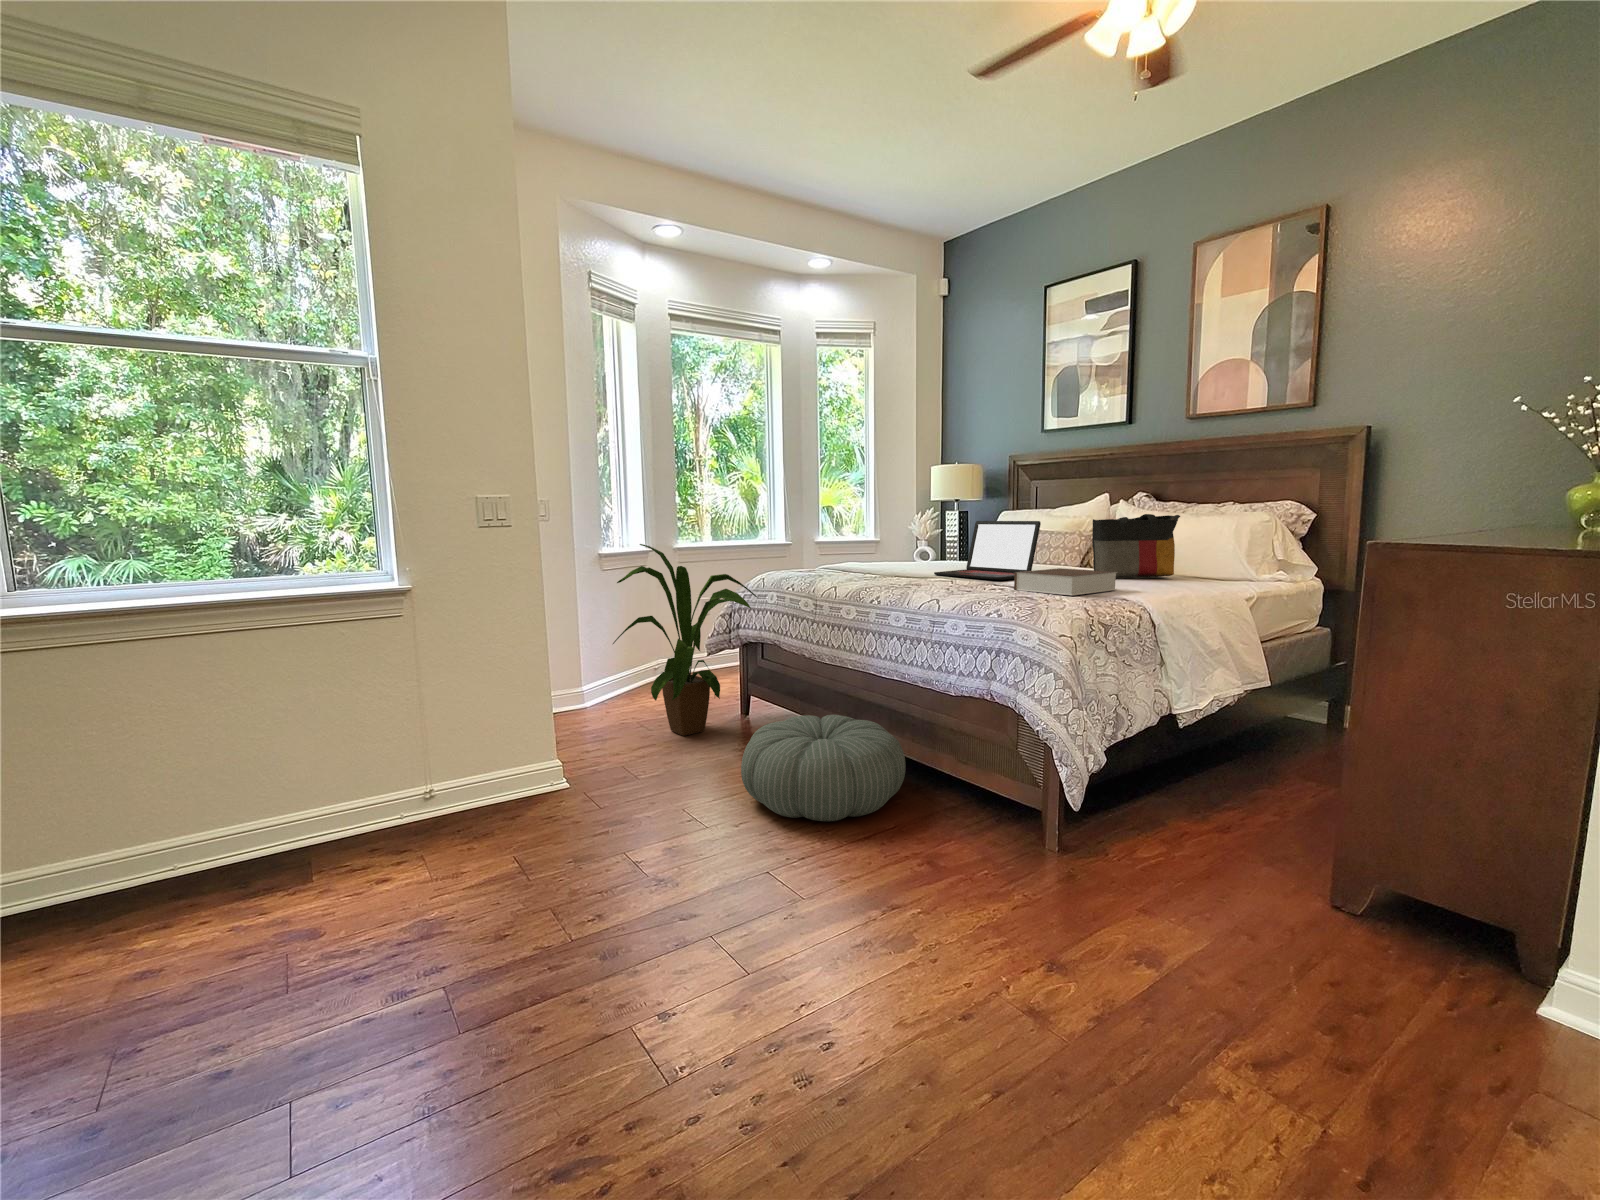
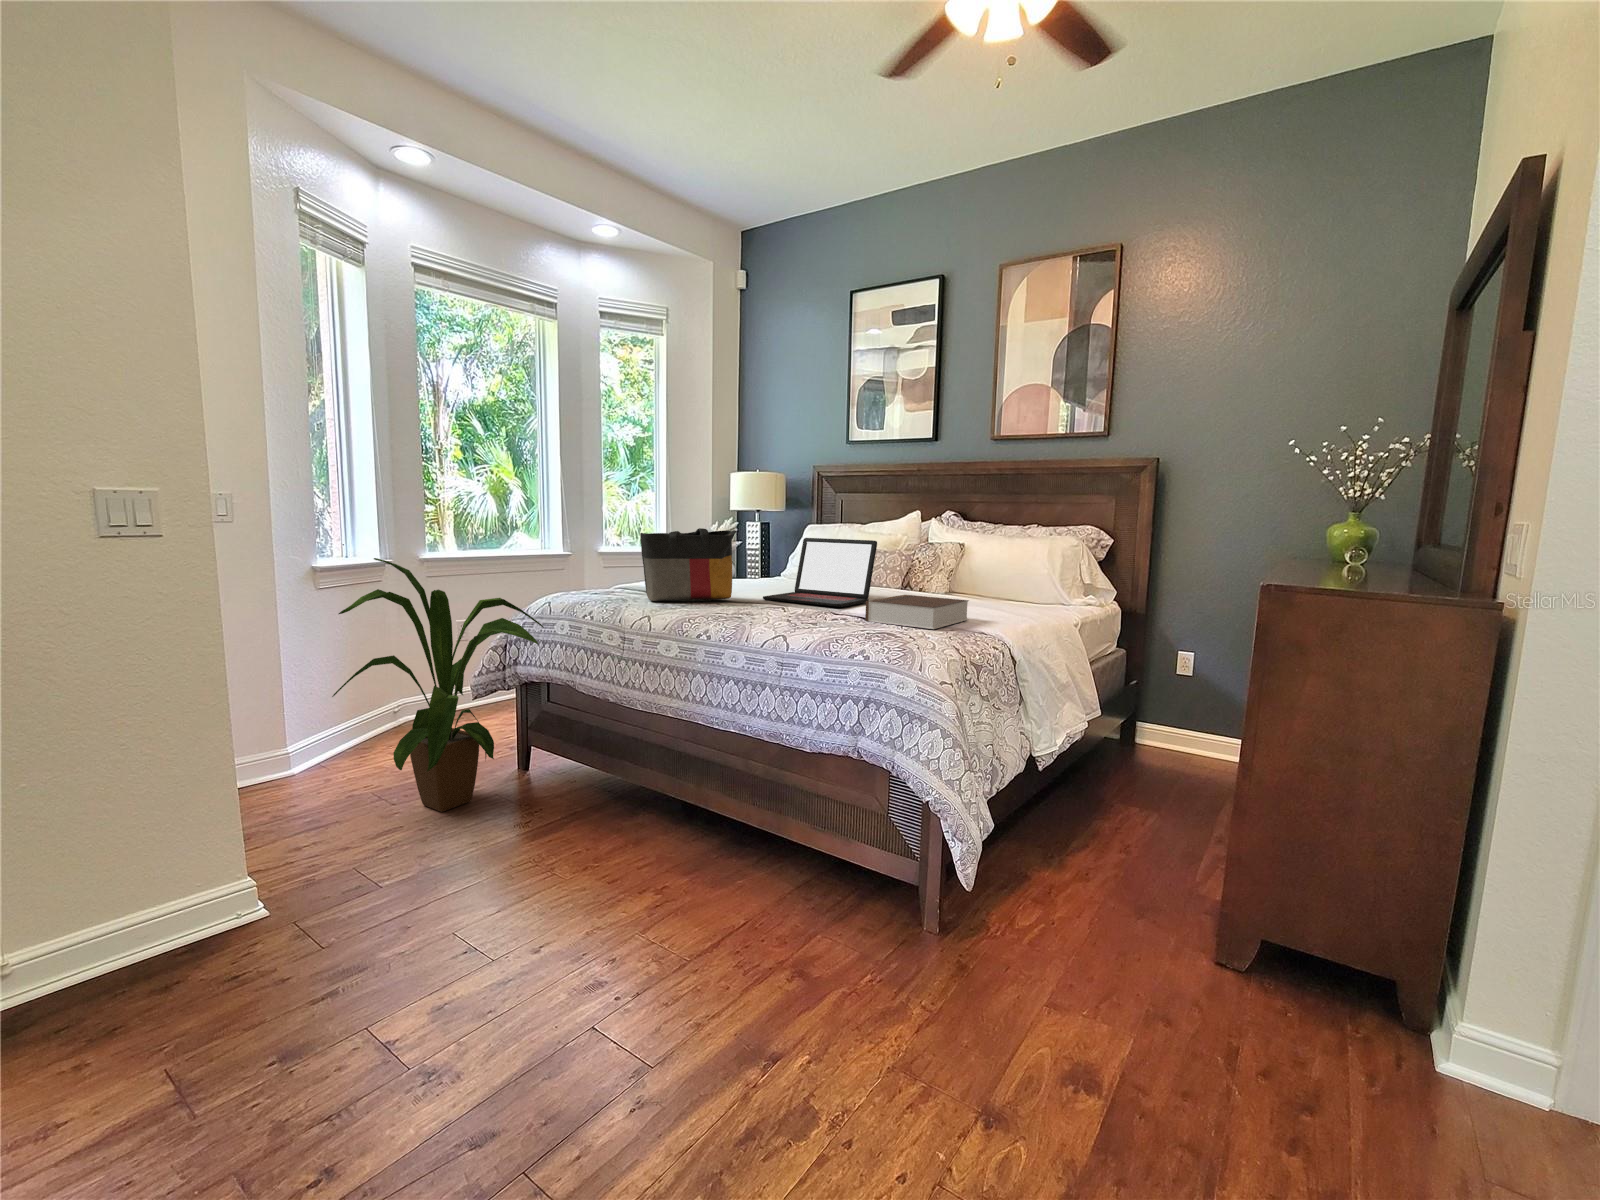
tote bag: present [1092,514,1180,577] -> present [640,528,737,601]
pouf: present [741,715,906,822] -> none [536,778,750,931]

